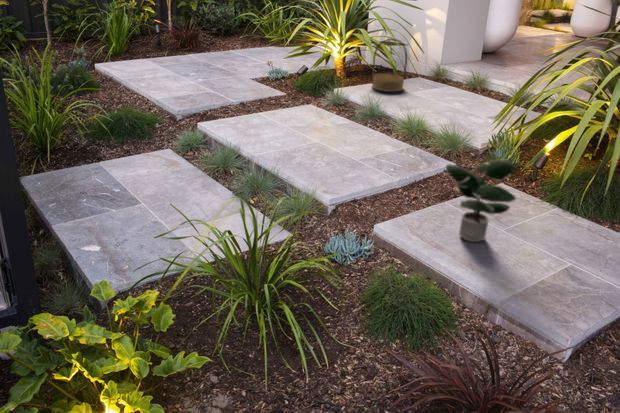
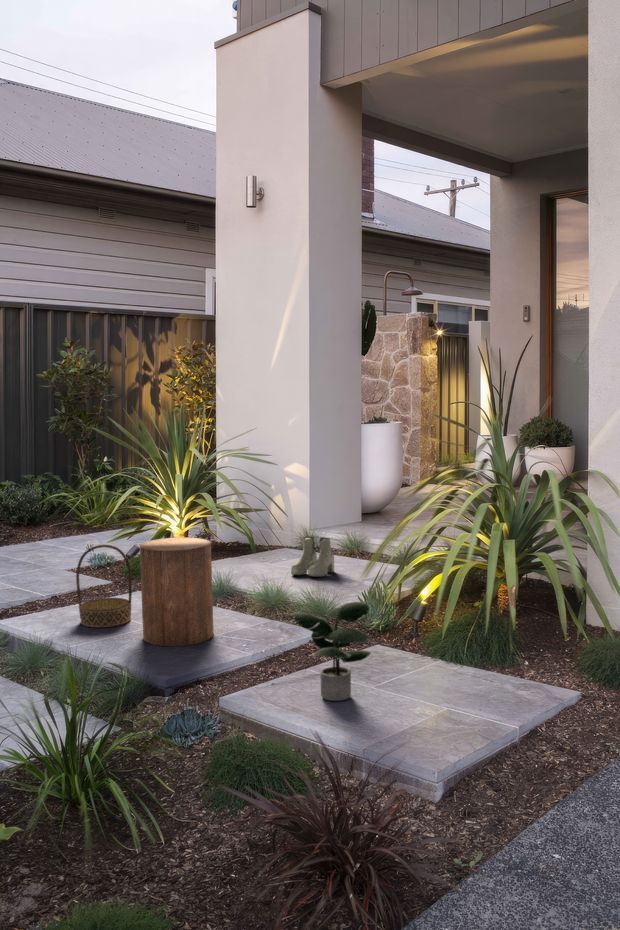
basket: present [372,39,407,92] -> present [76,545,132,628]
stool: none [311,74,373,166] -> present [140,537,214,646]
boots: none [428,75,465,110] -> present [291,537,334,577]

